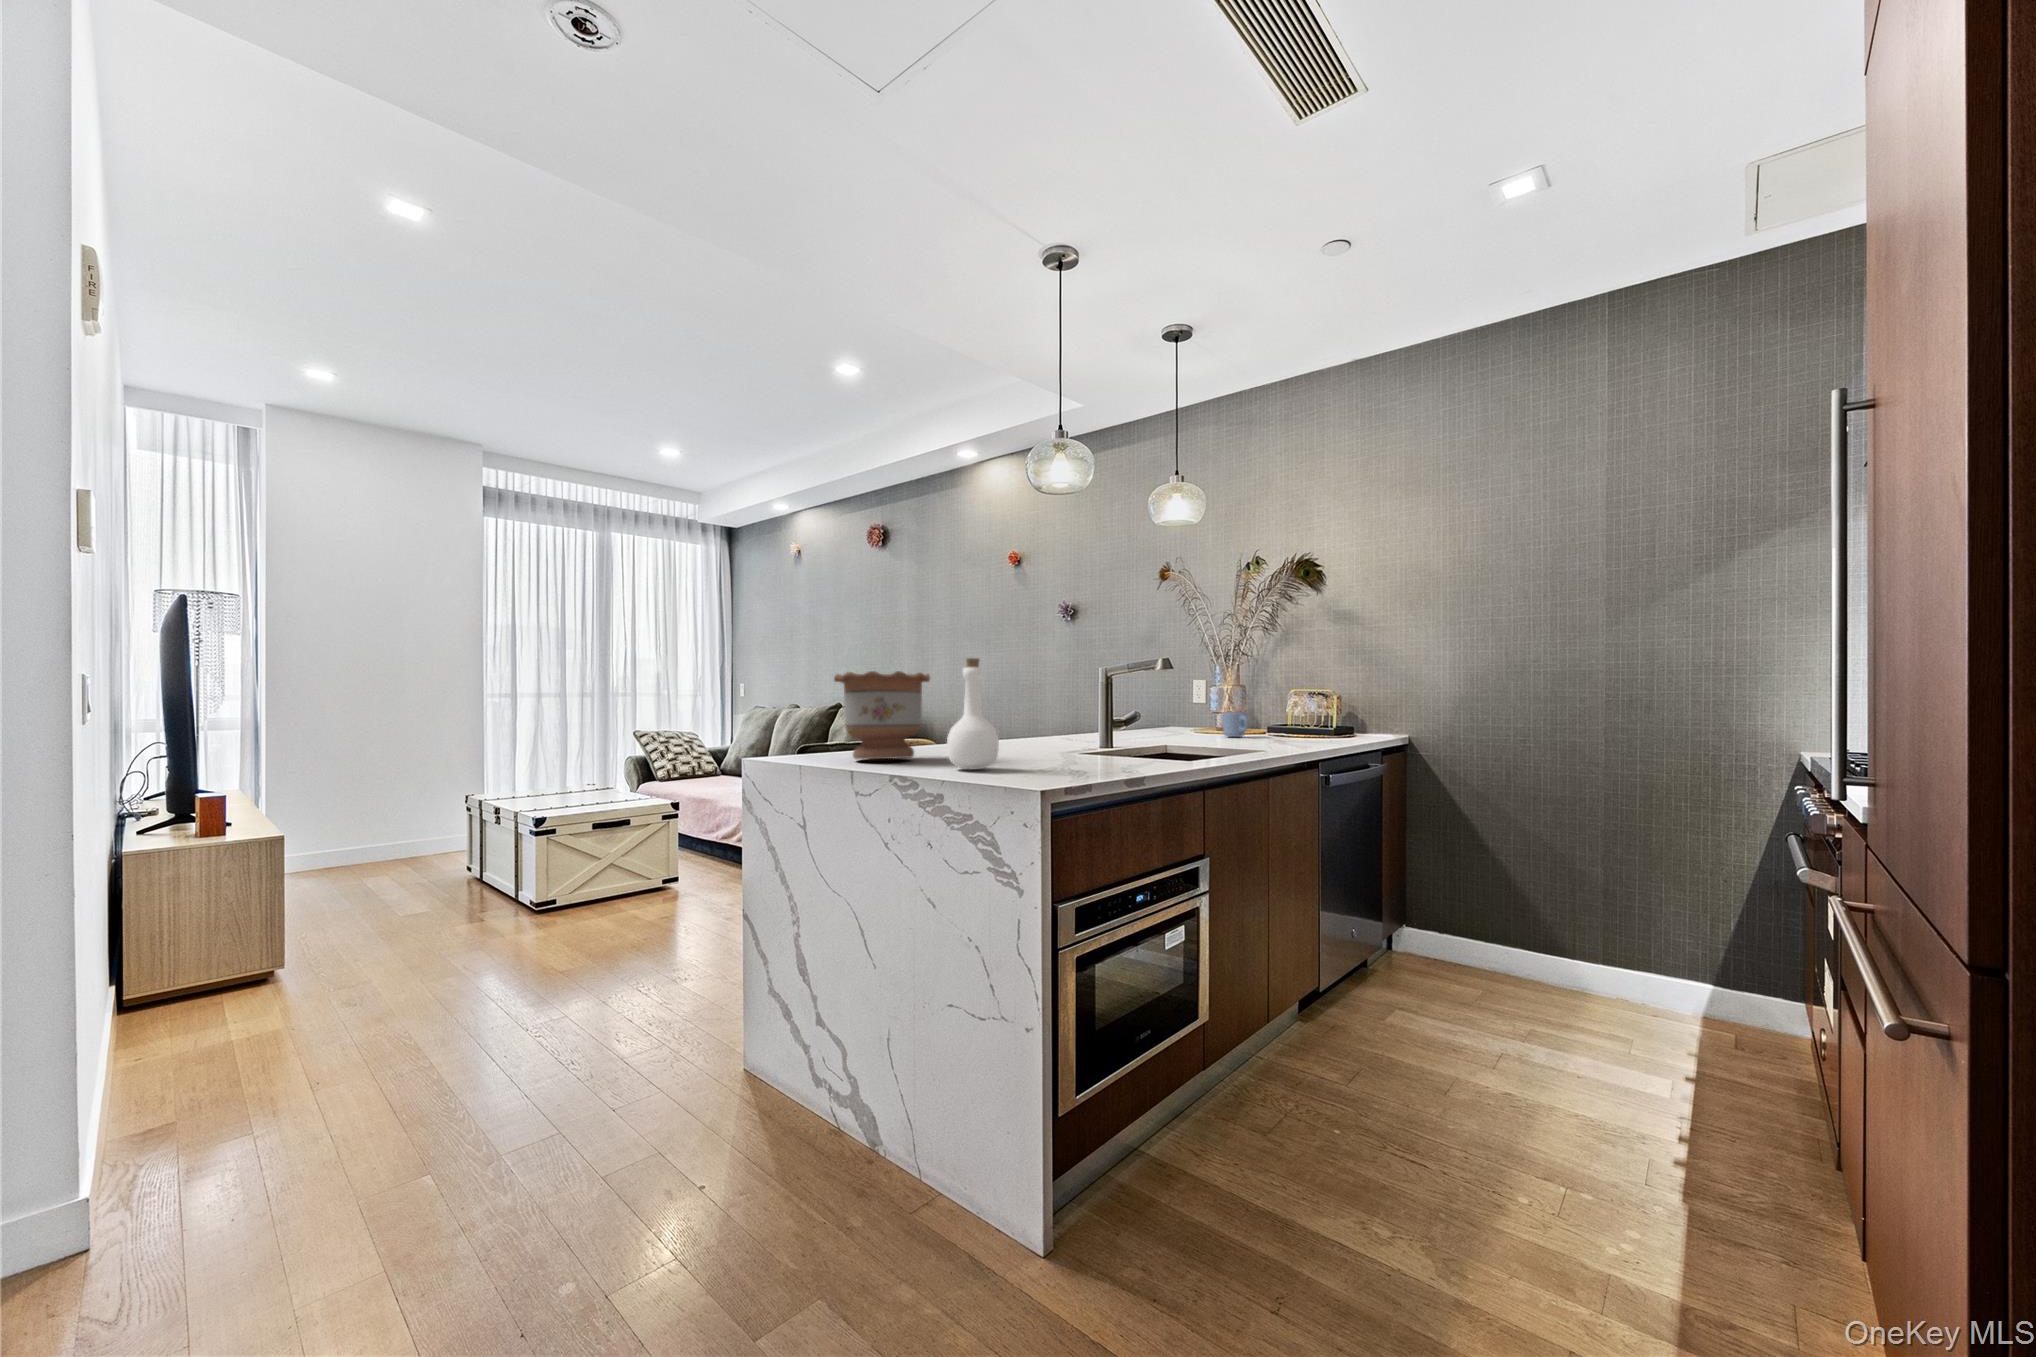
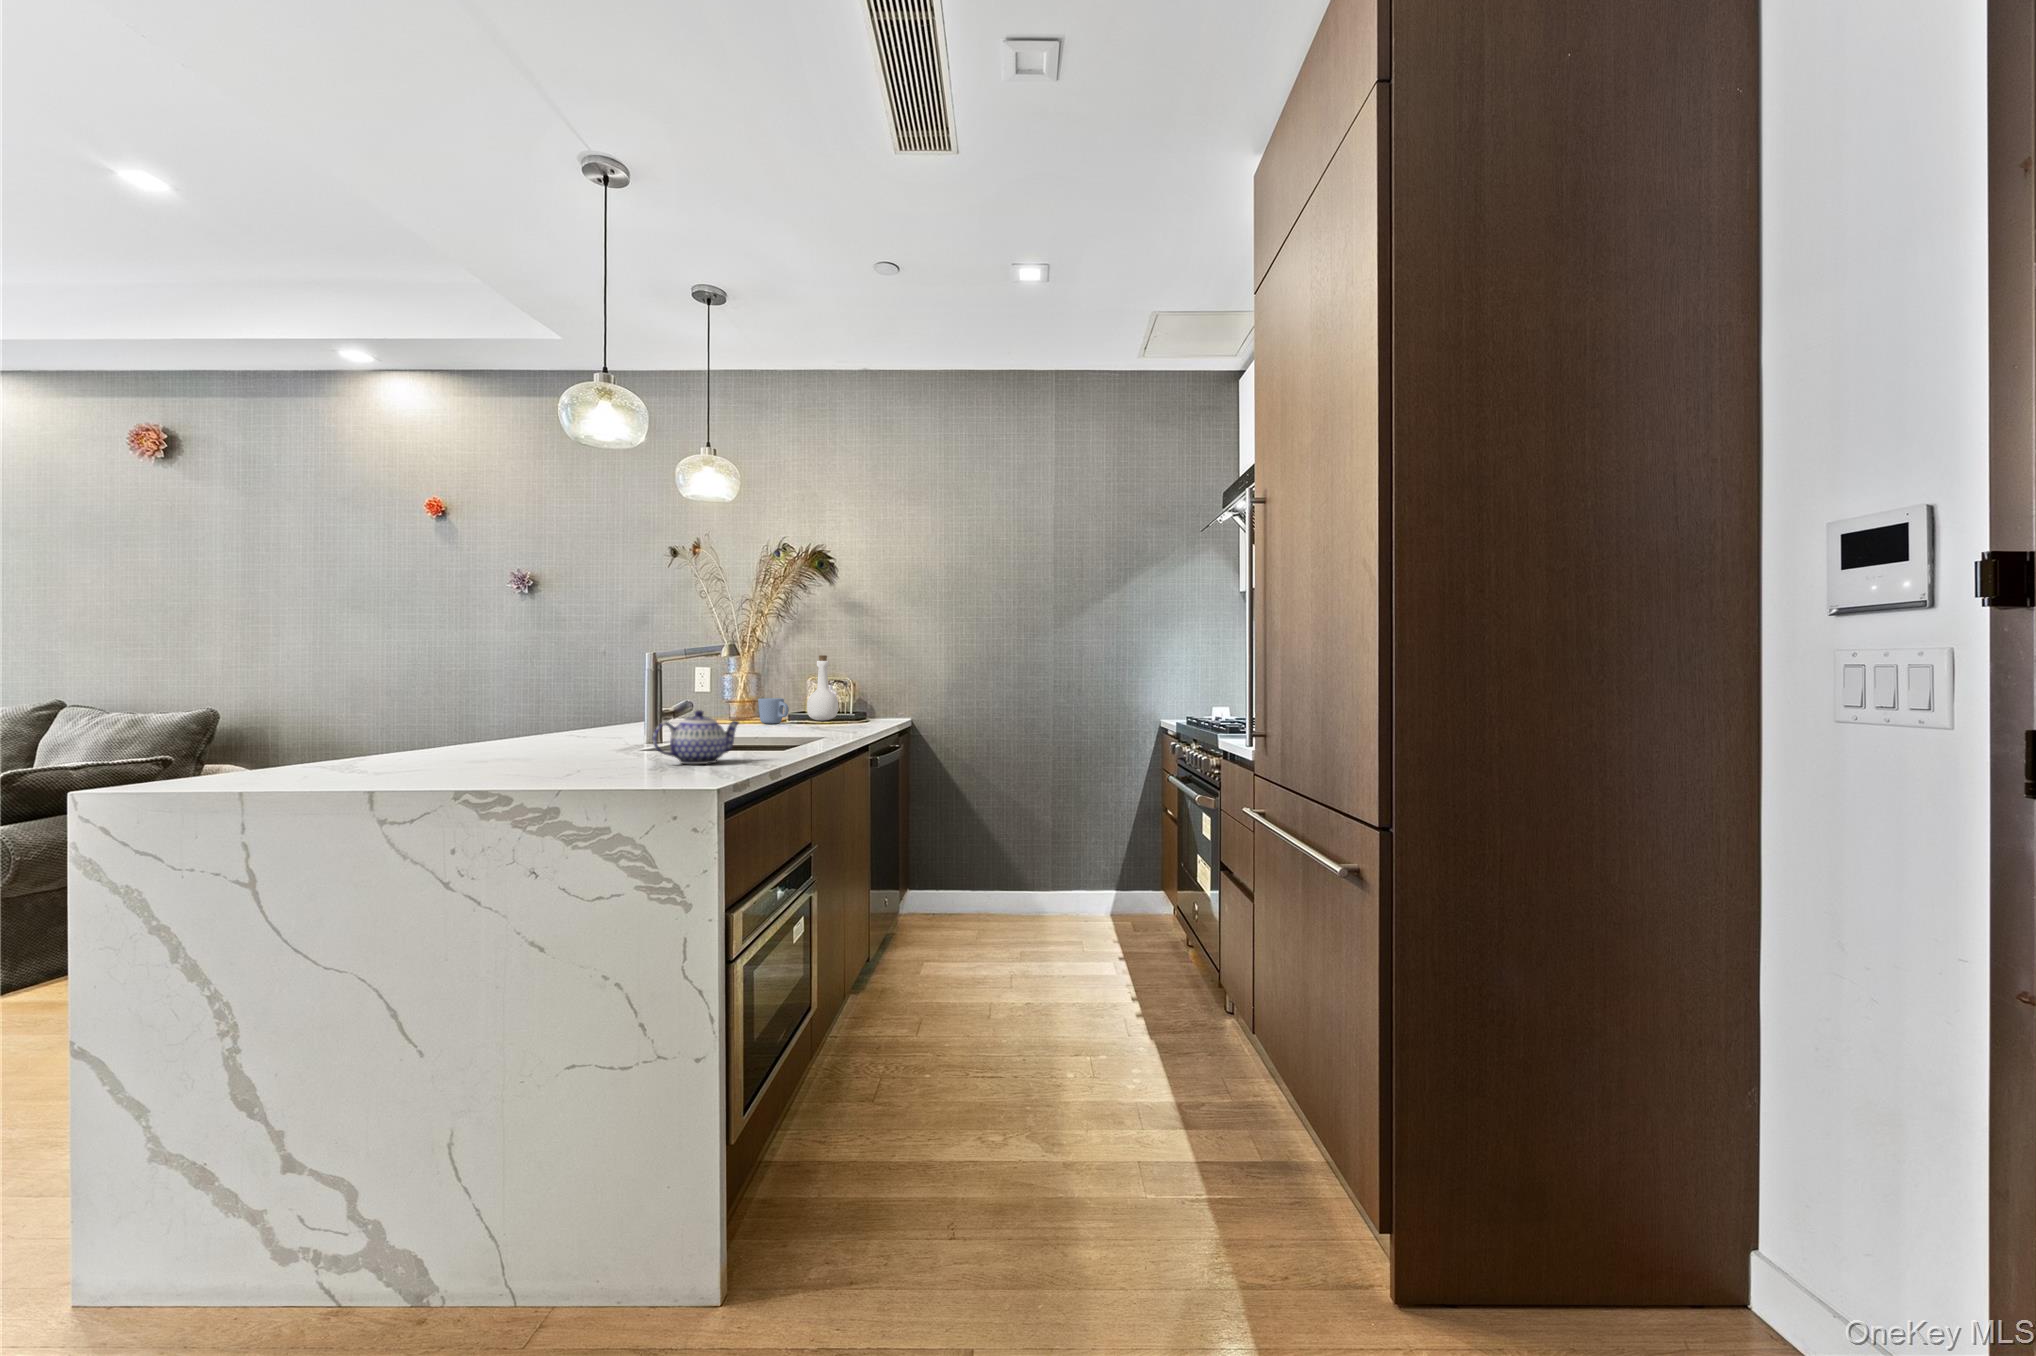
bottle: present [947,658,999,769] -> present [807,655,838,721]
flower pot: present [834,671,930,759] -> none [307,648,473,772]
teapot: none [1042,721,1119,769] -> present [653,710,739,764]

